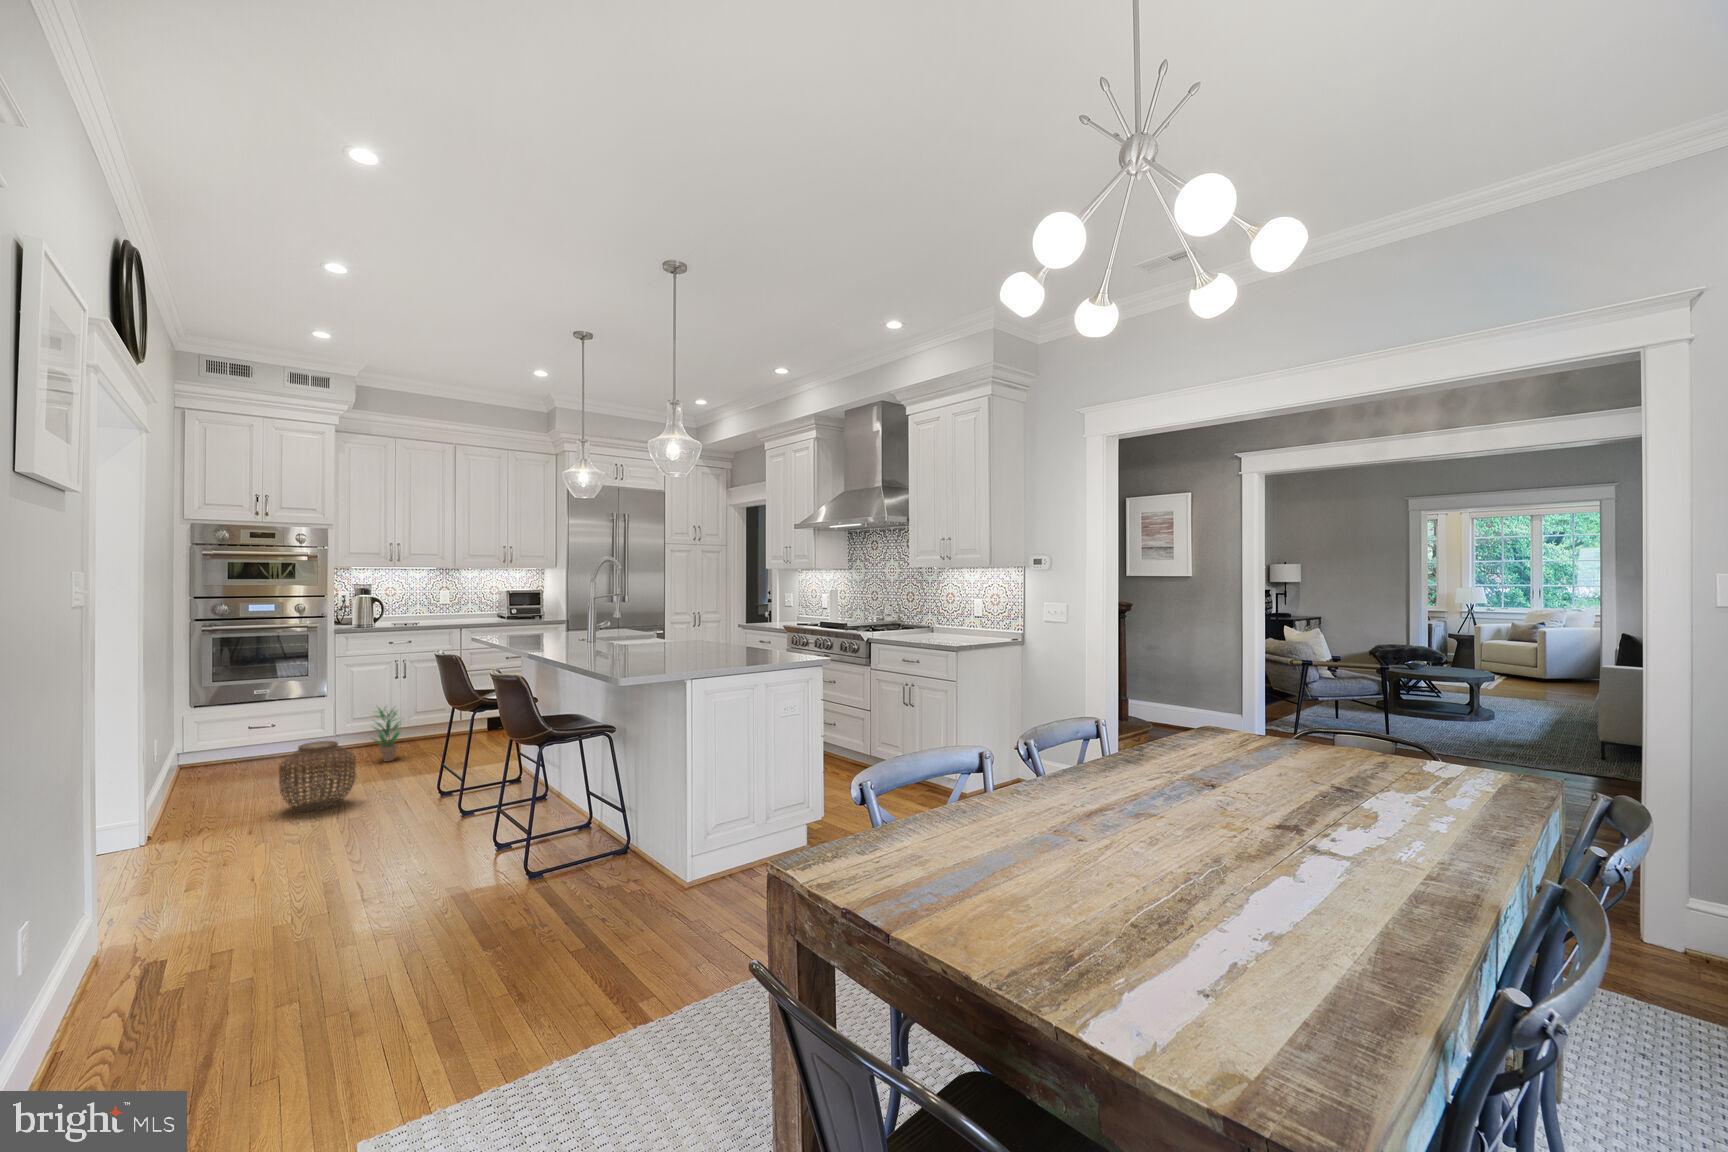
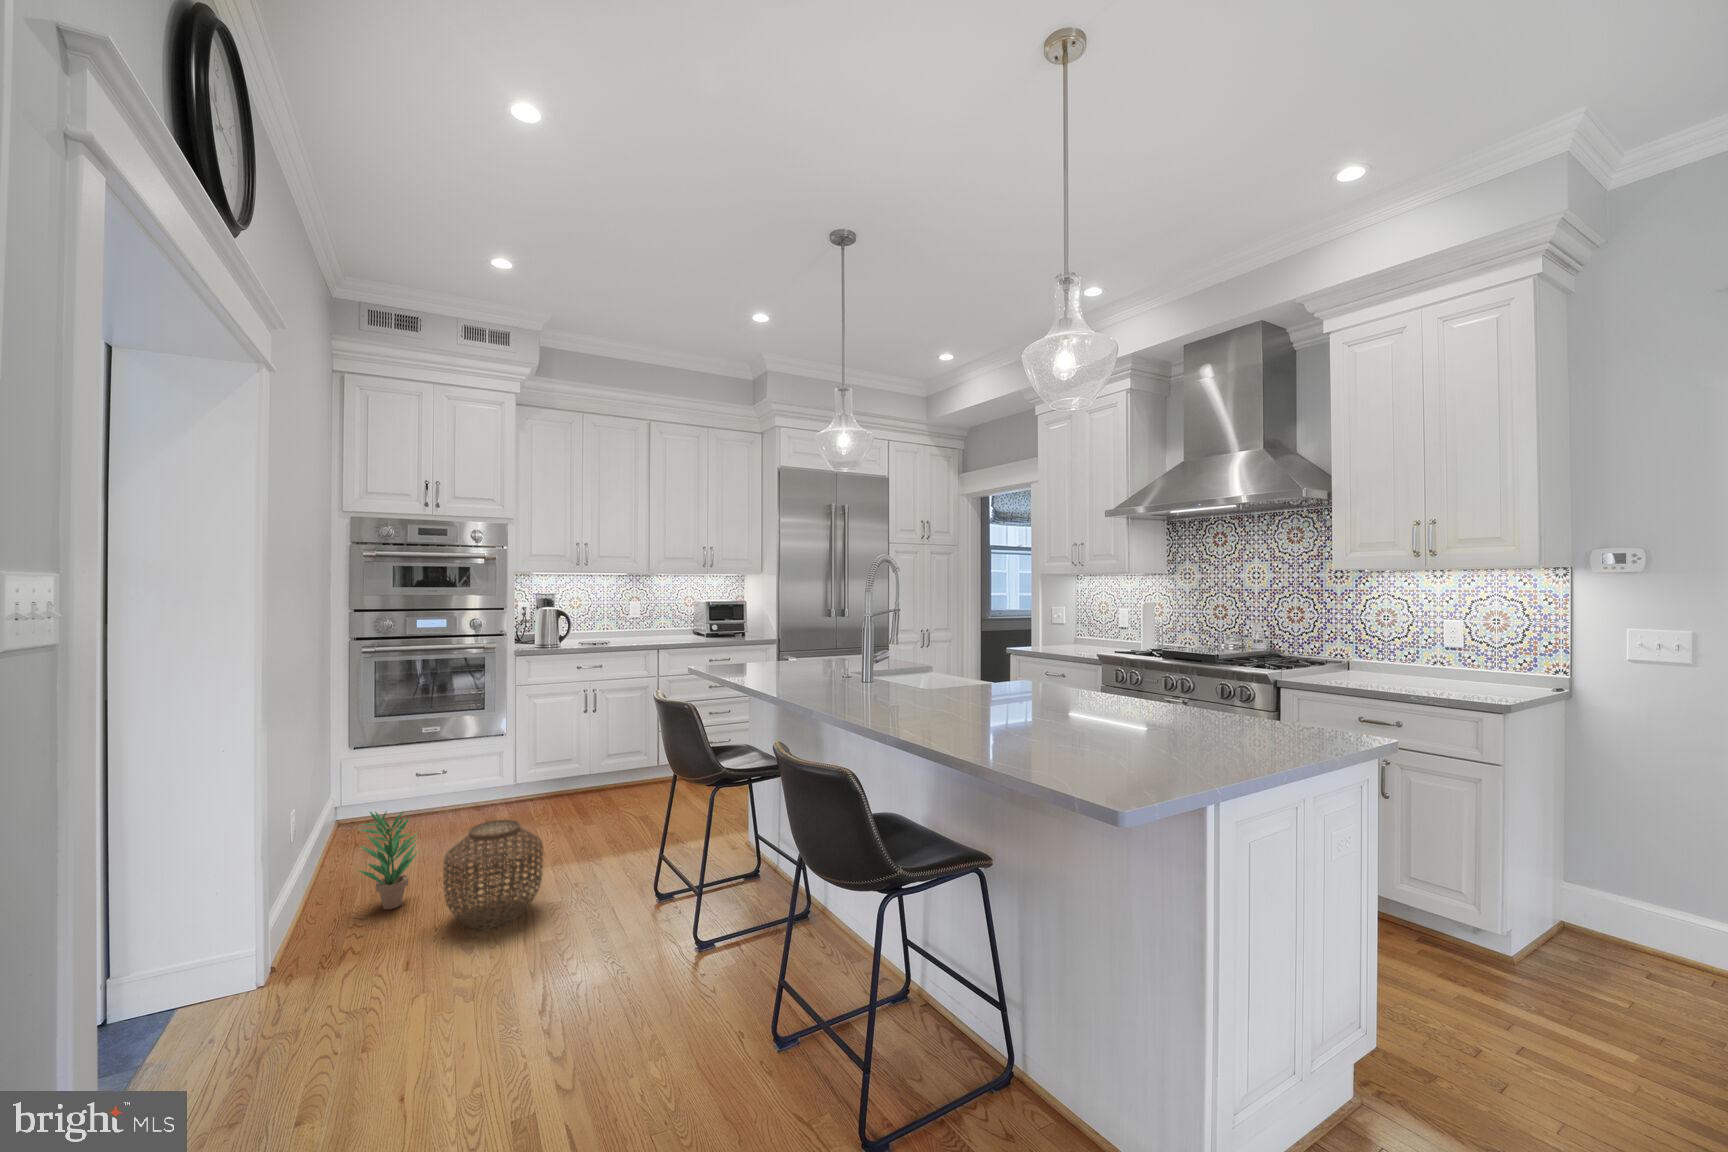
potted plant: present [374,708,400,761] -> present [358,811,418,909]

